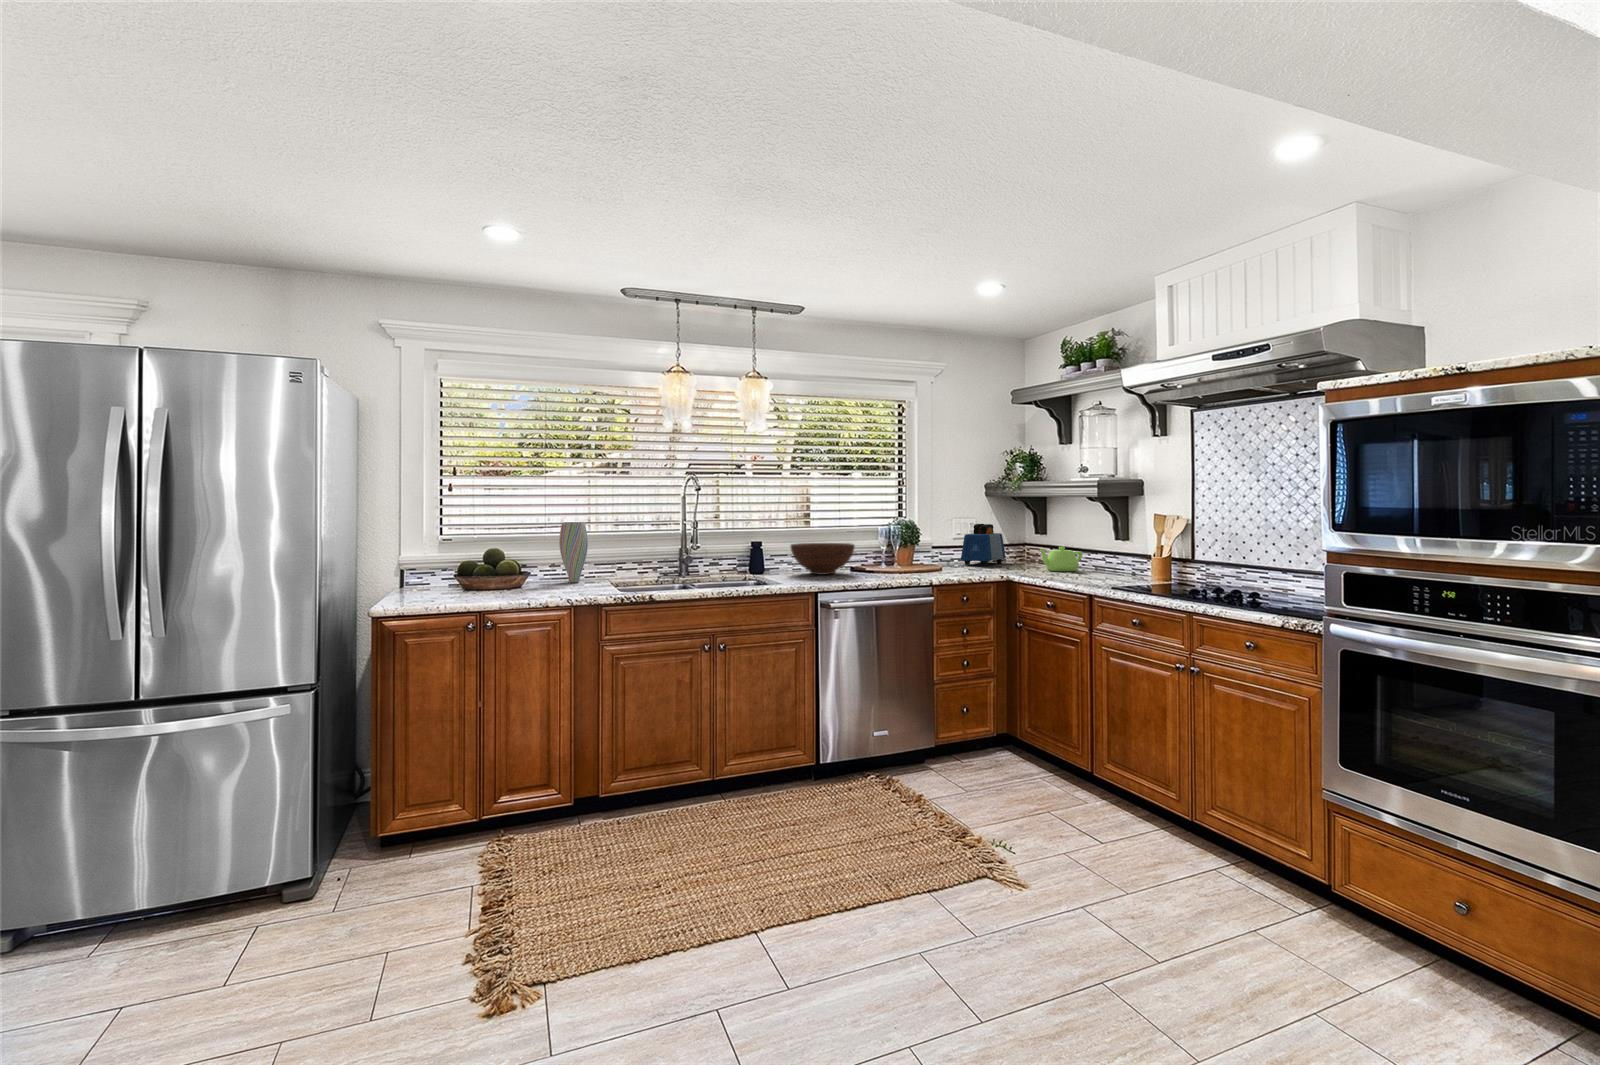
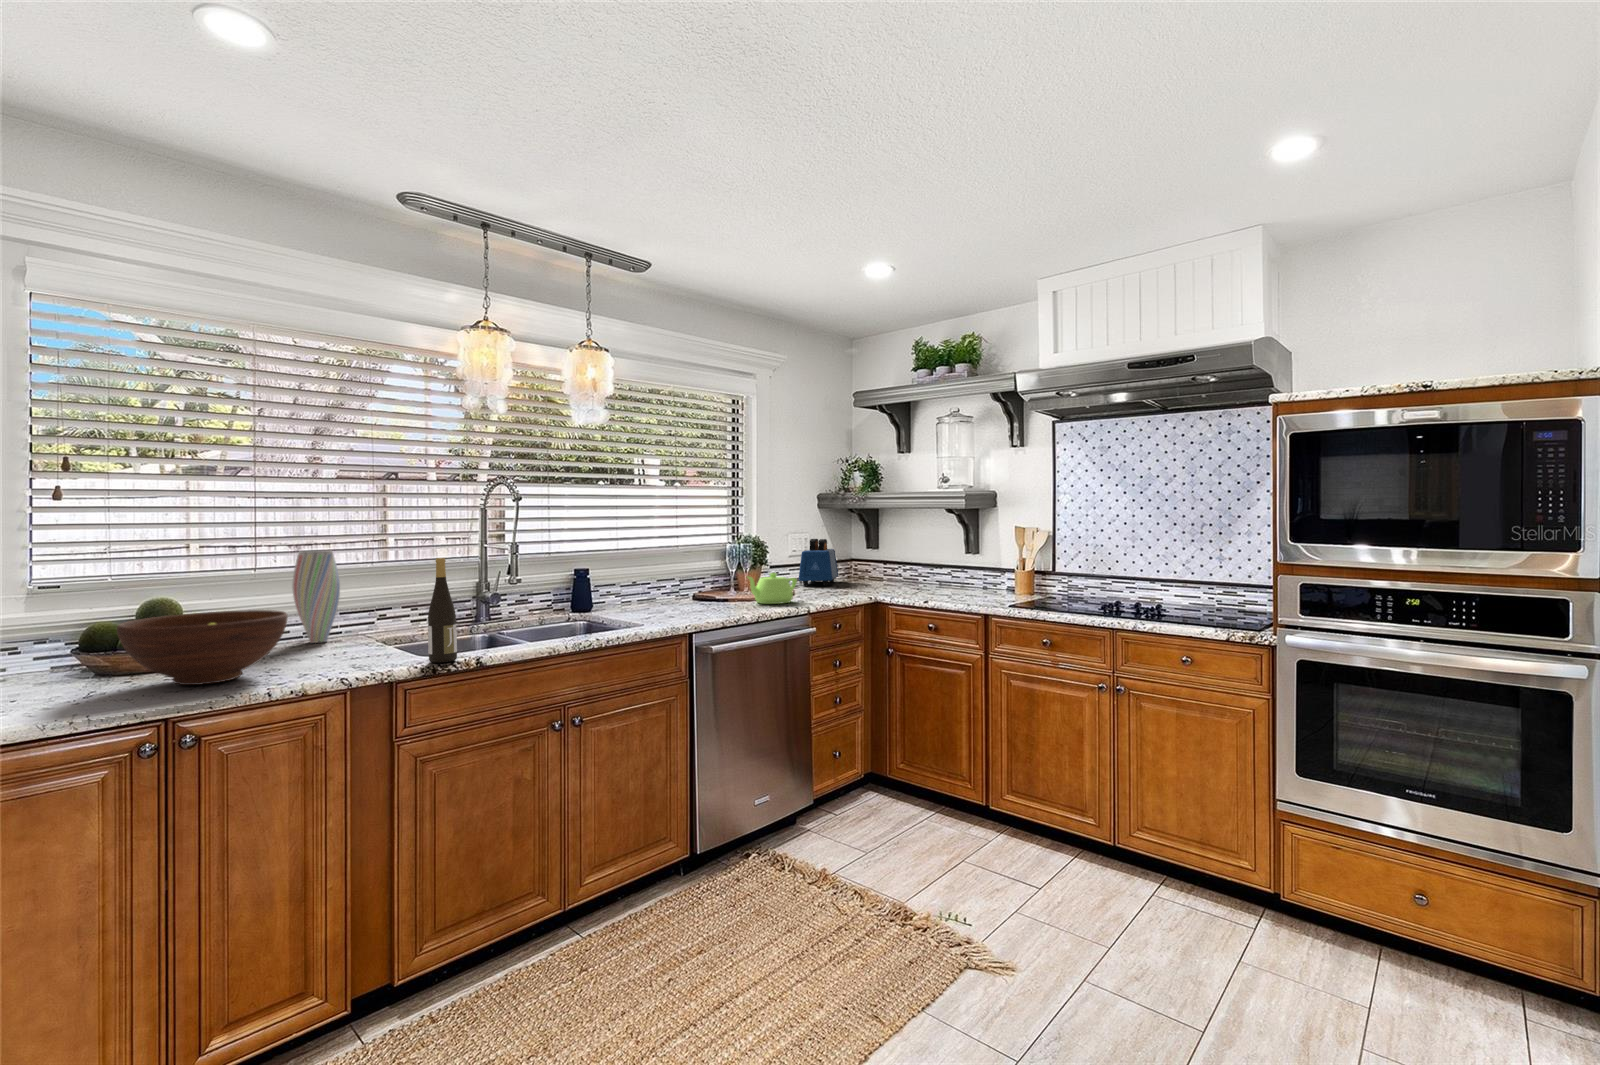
wine bottle: none [615,527,633,596] -> present [428,558,457,663]
fruit bowl: present [790,543,855,575] -> present [117,610,288,685]
teapot: present [1039,547,1083,571] -> present [748,573,797,604]

